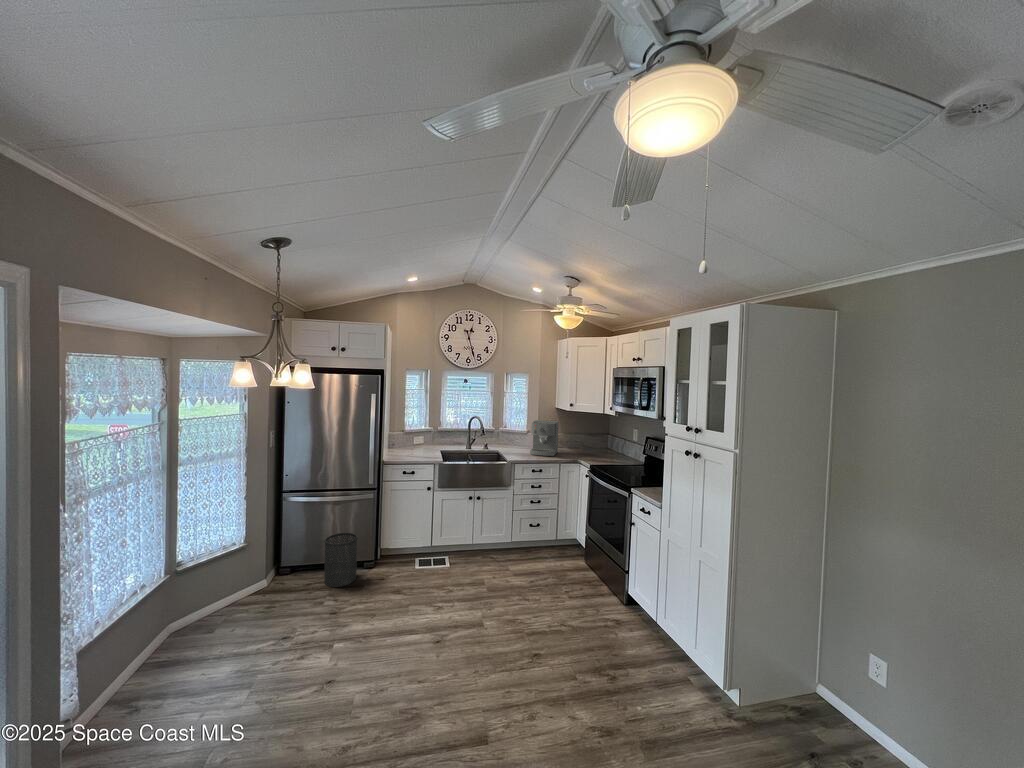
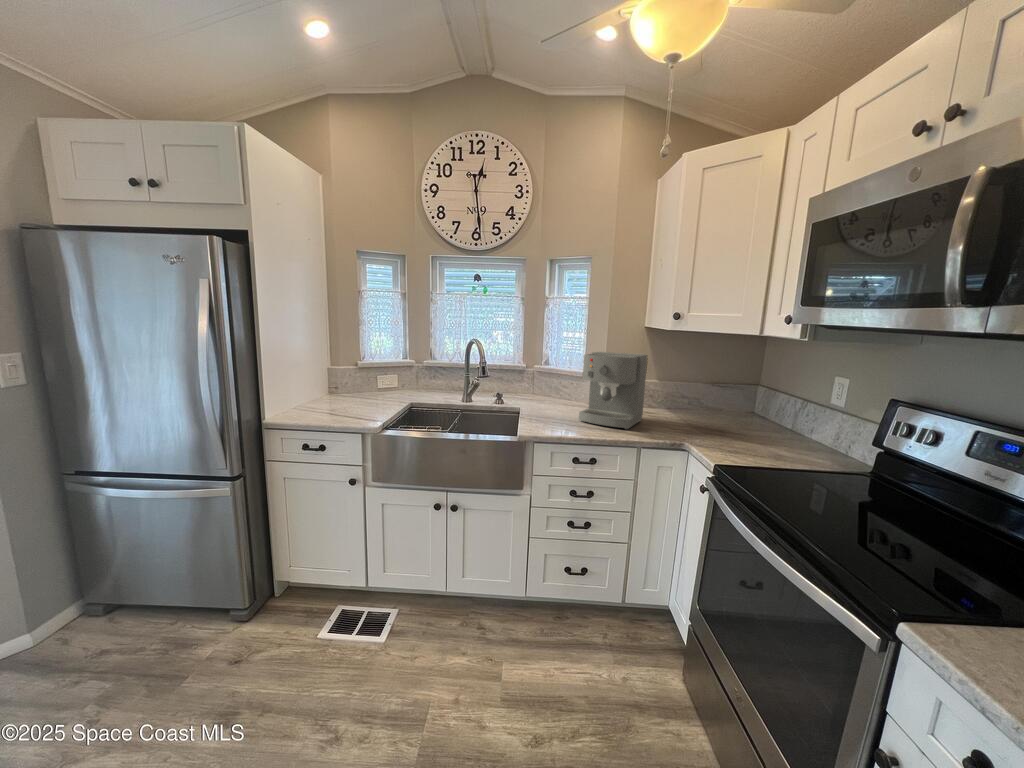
trash can: present [324,533,358,587] -> none [104,549,195,667]

